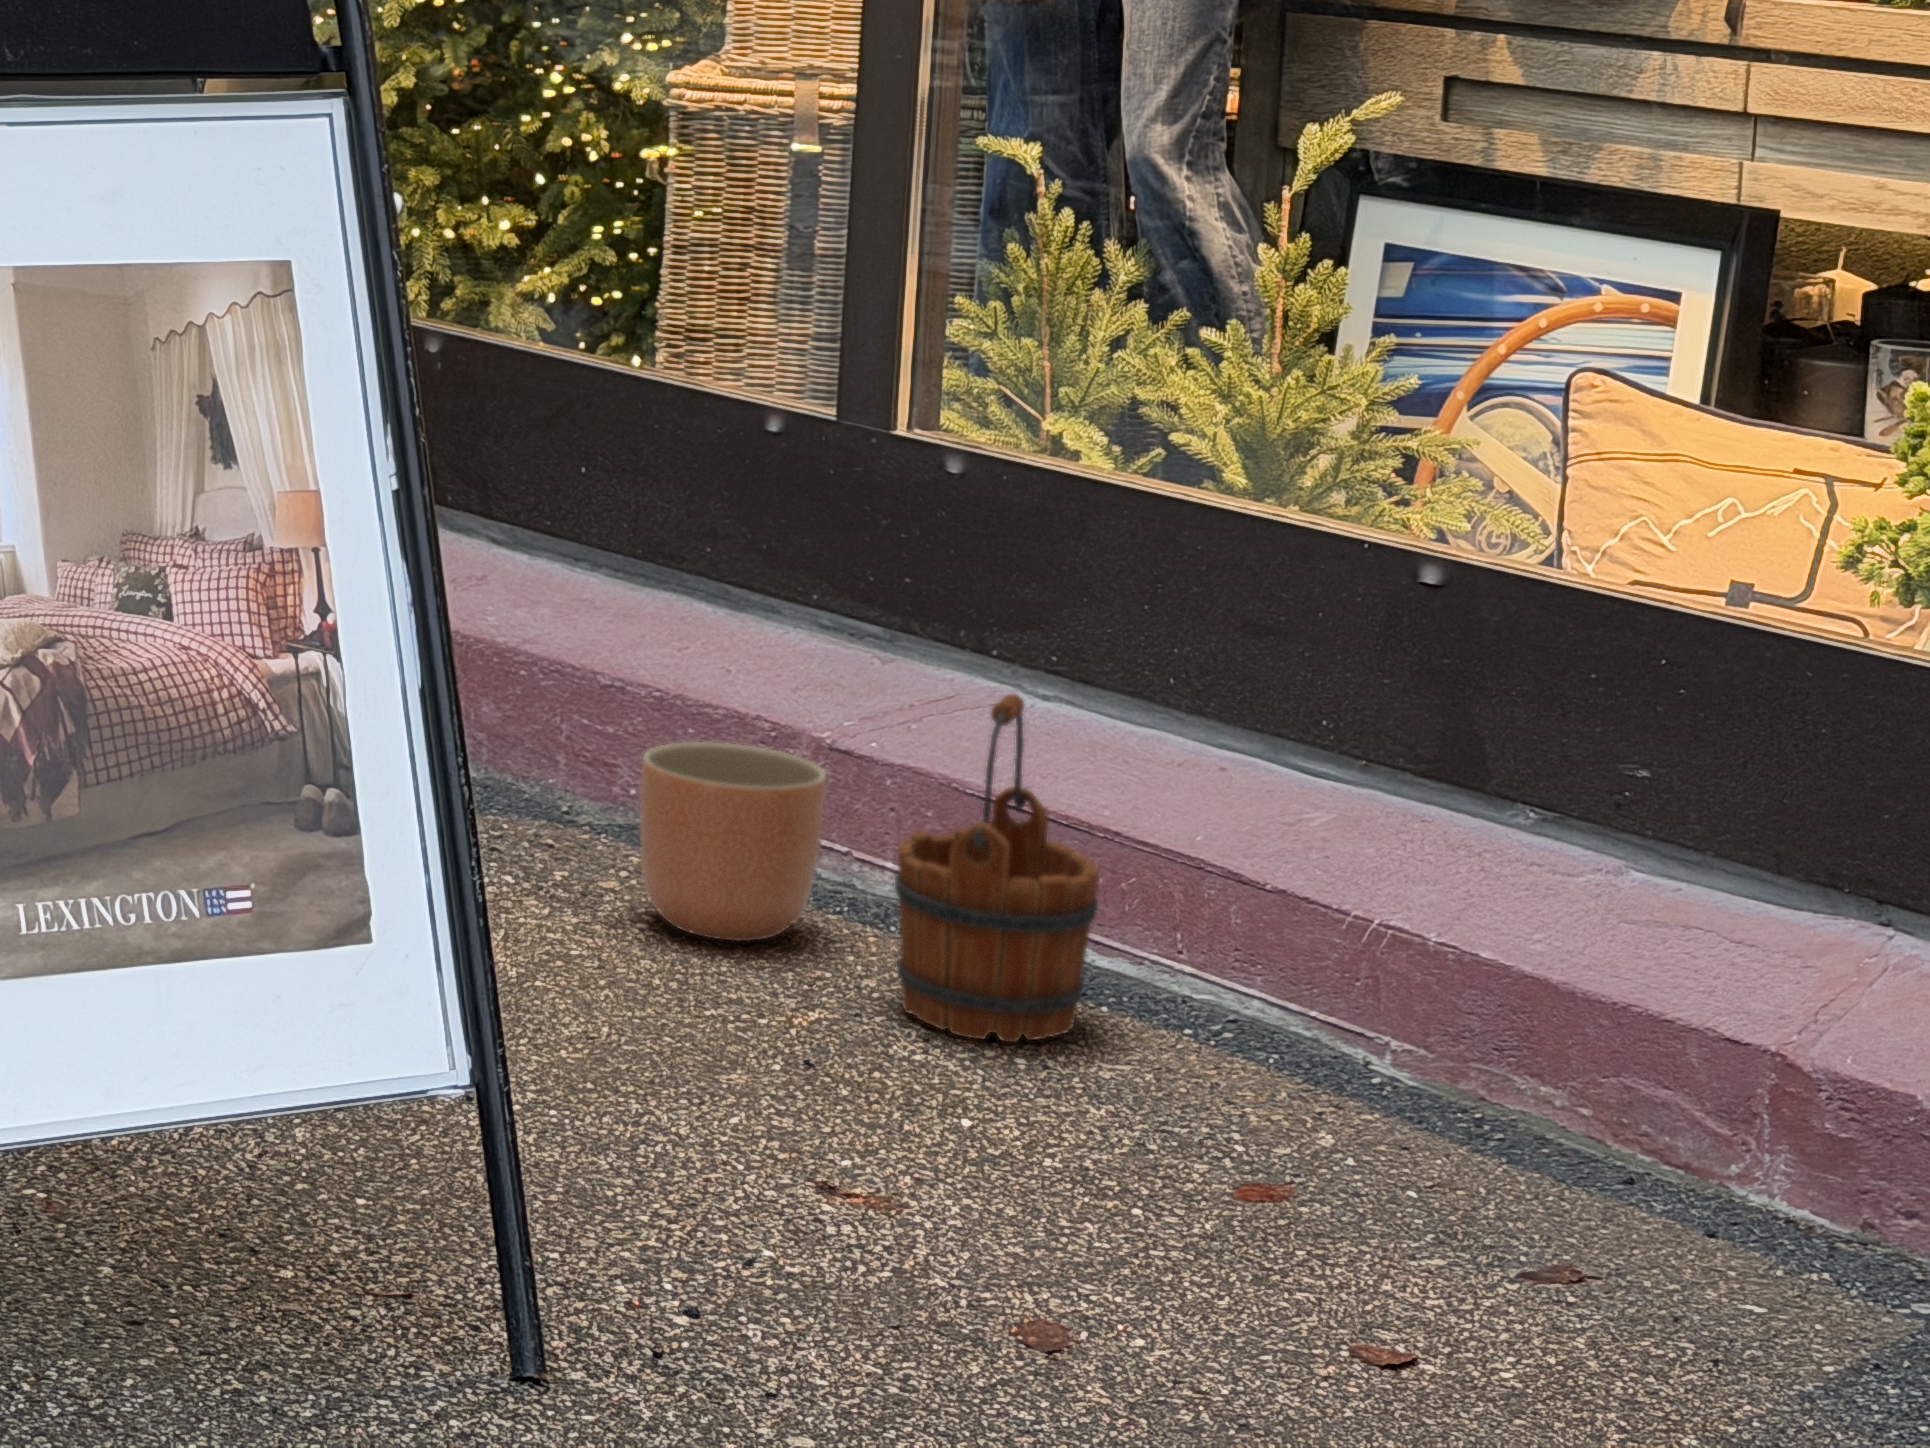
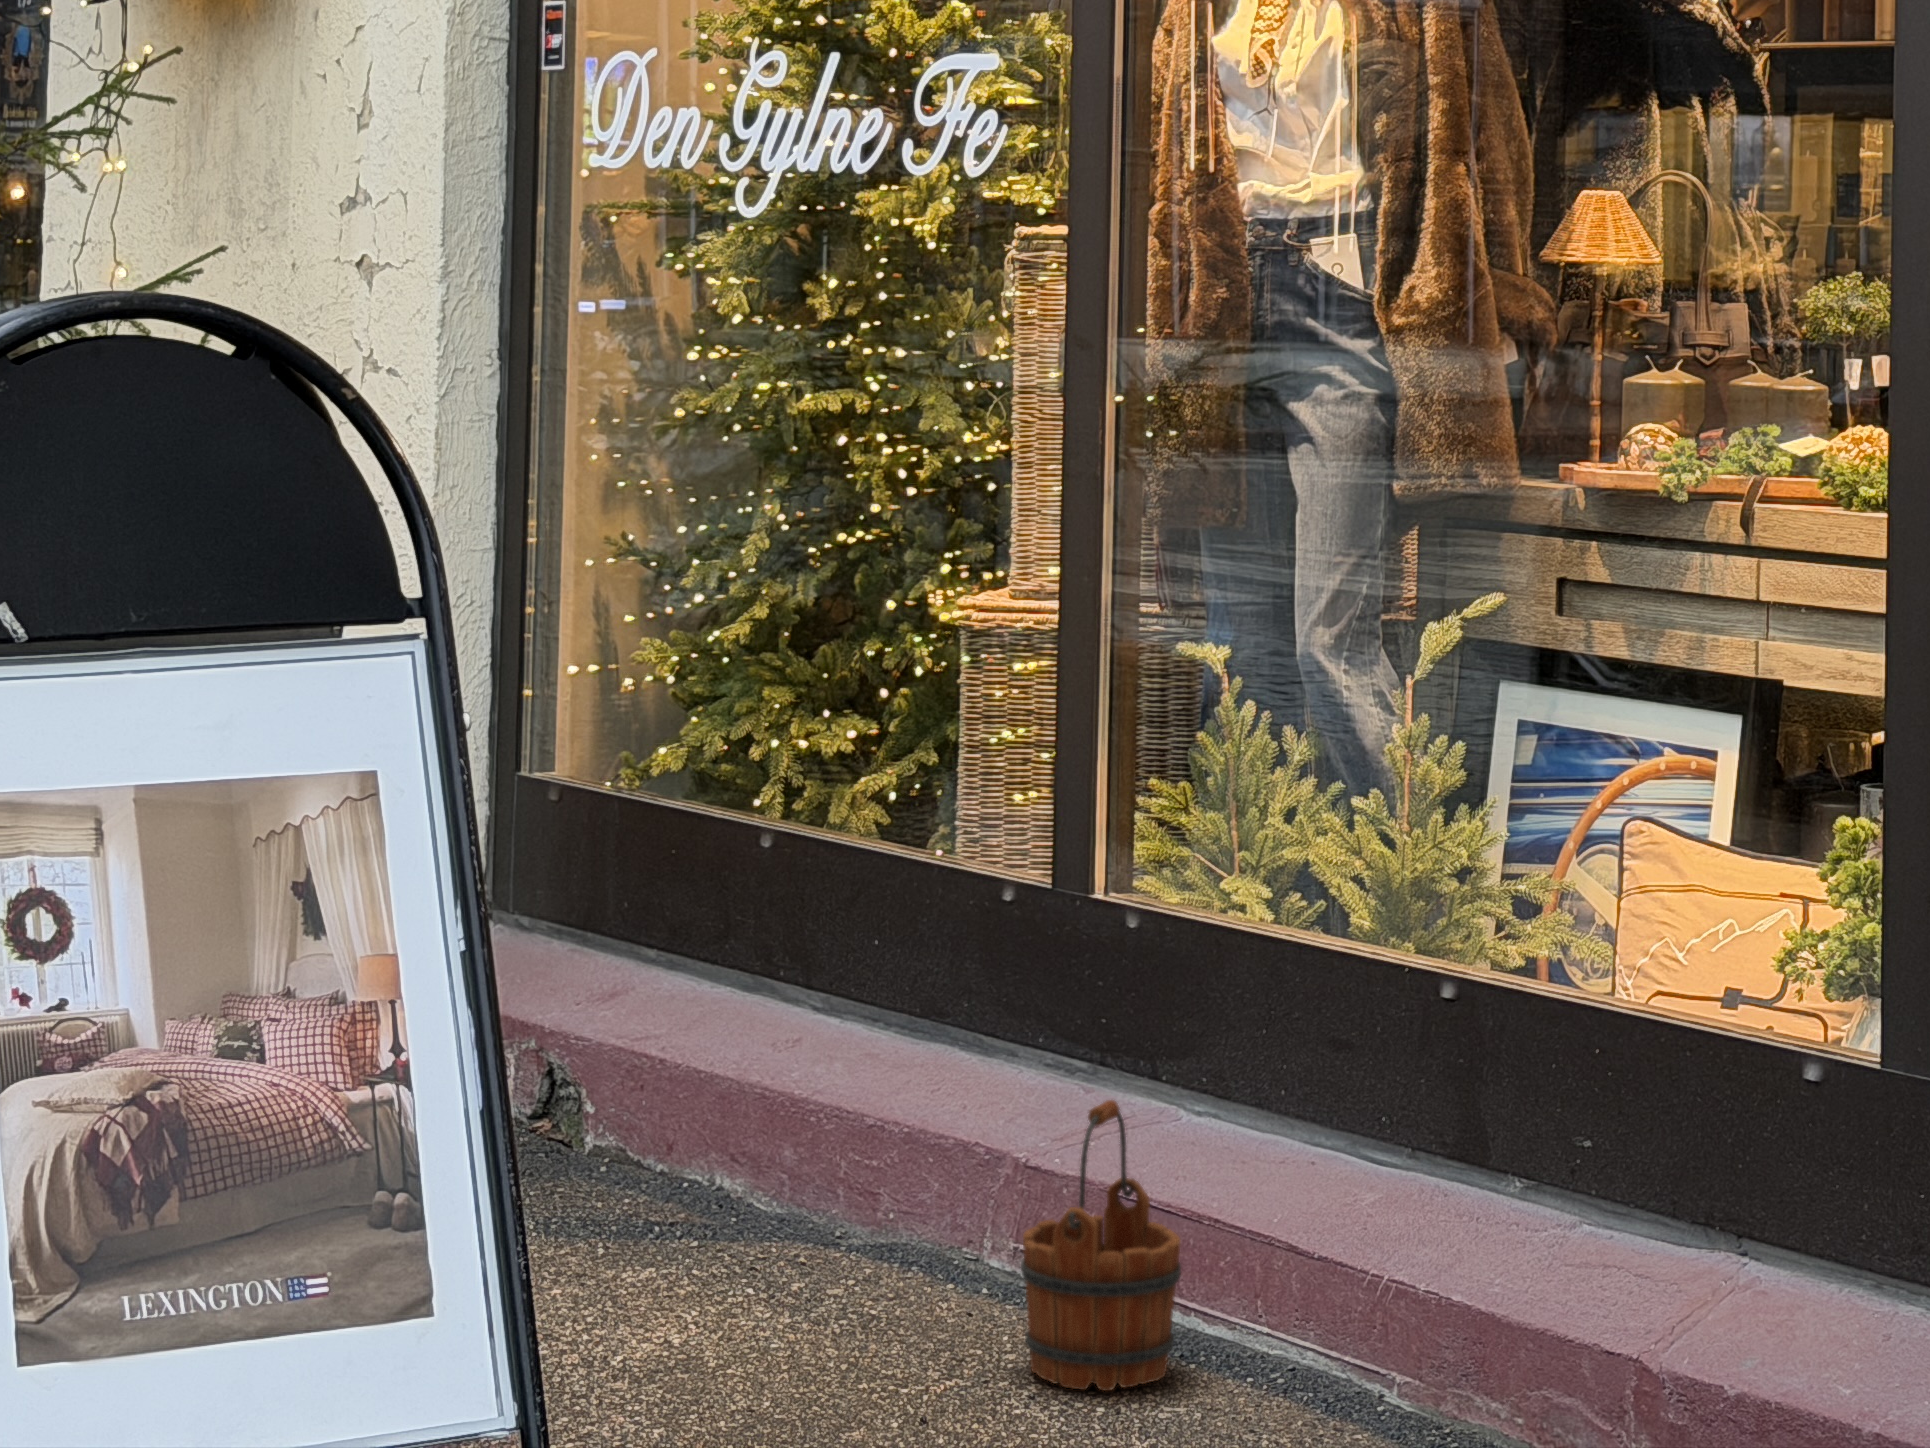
planter: present [640,742,826,941] -> none [842,1158,991,1323]

